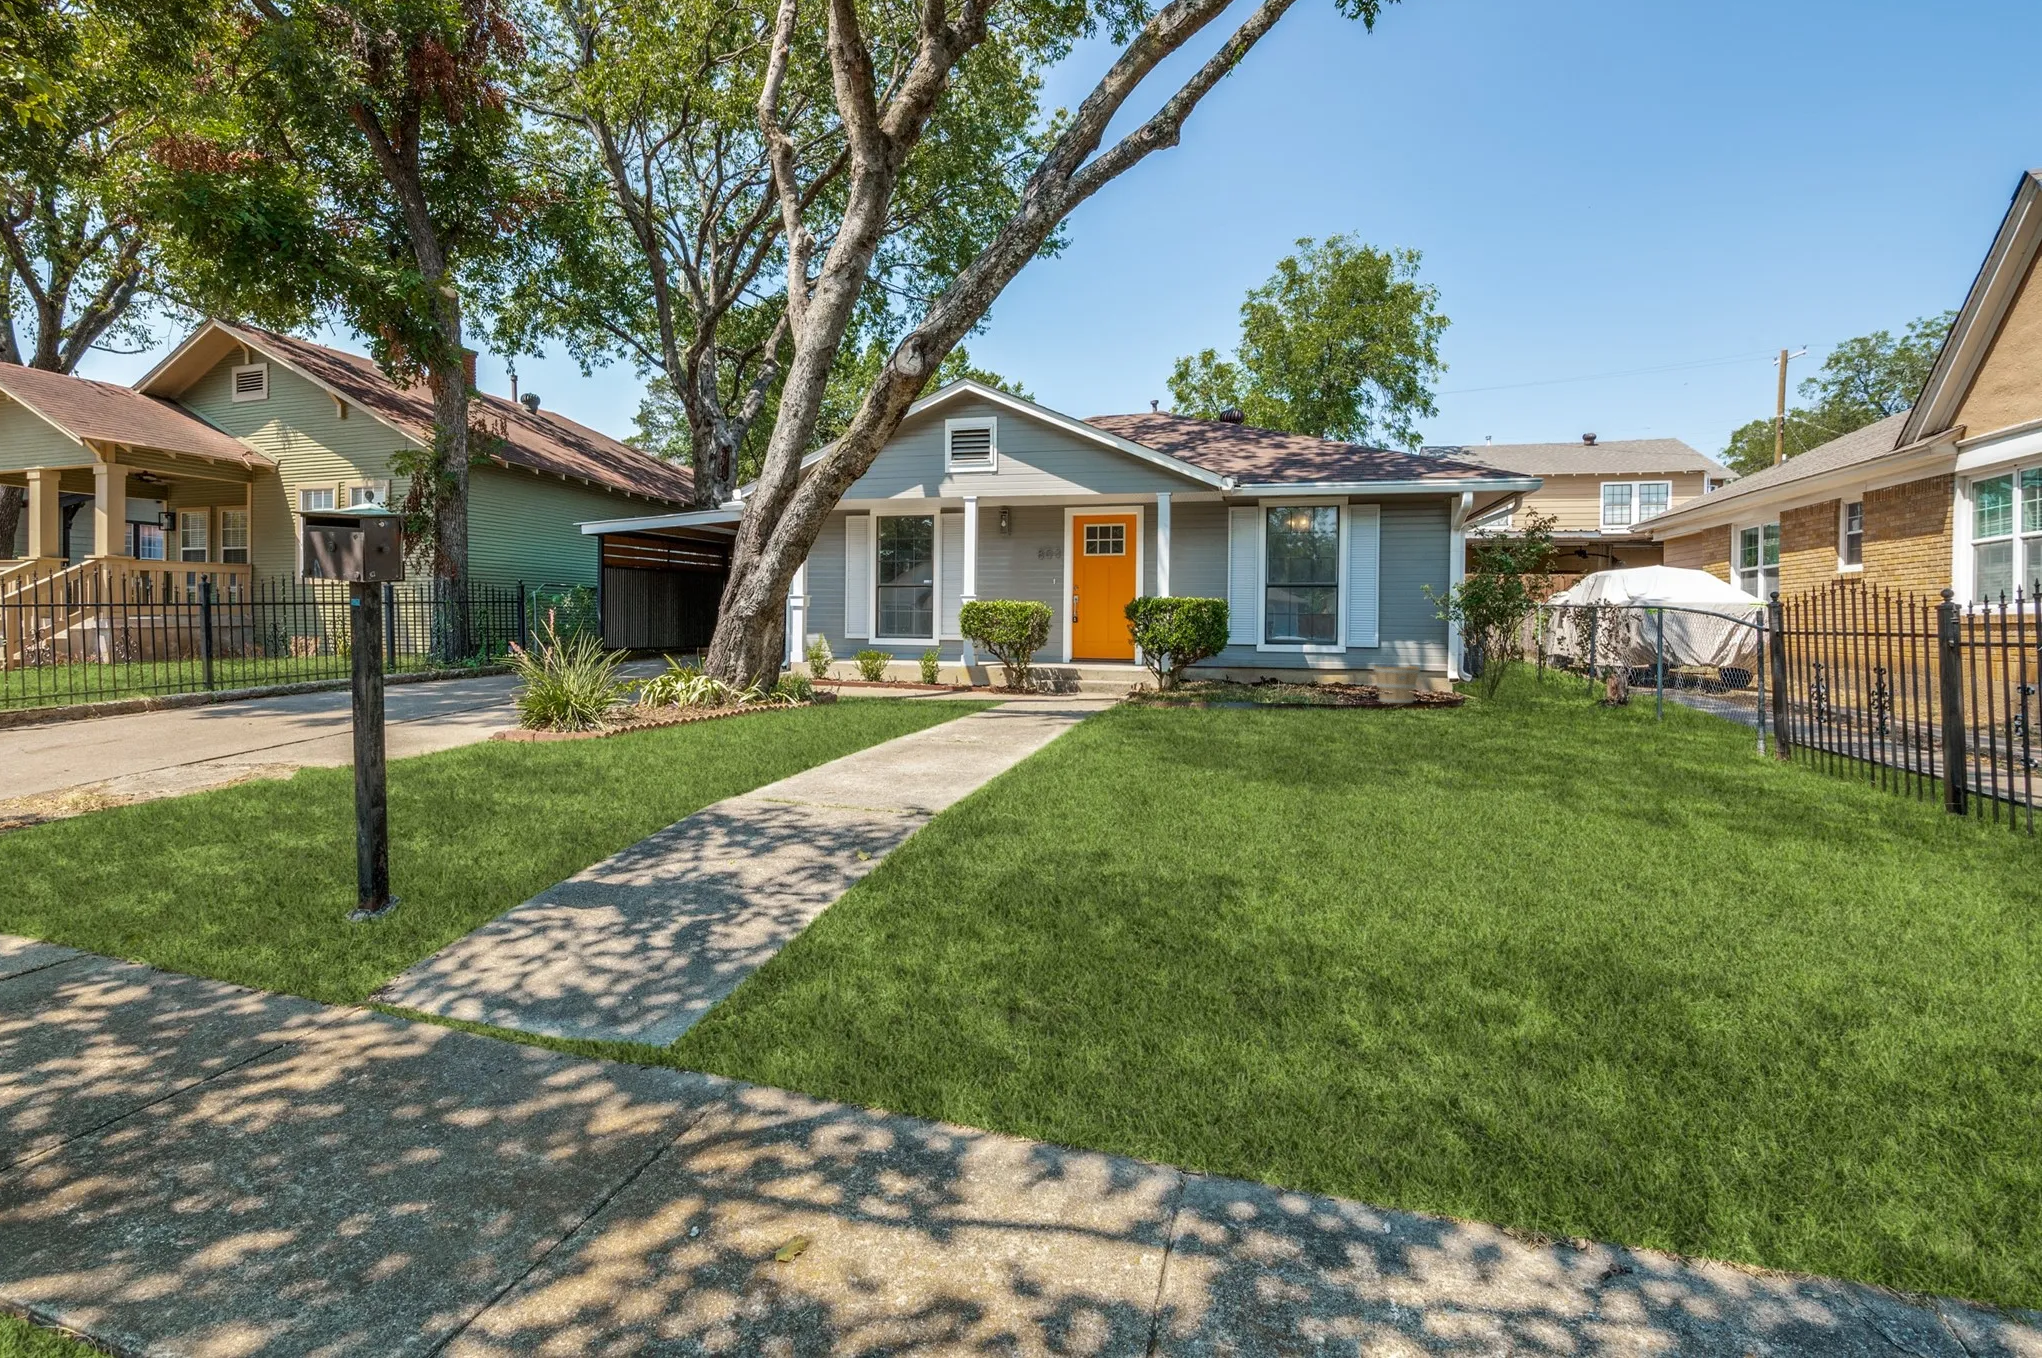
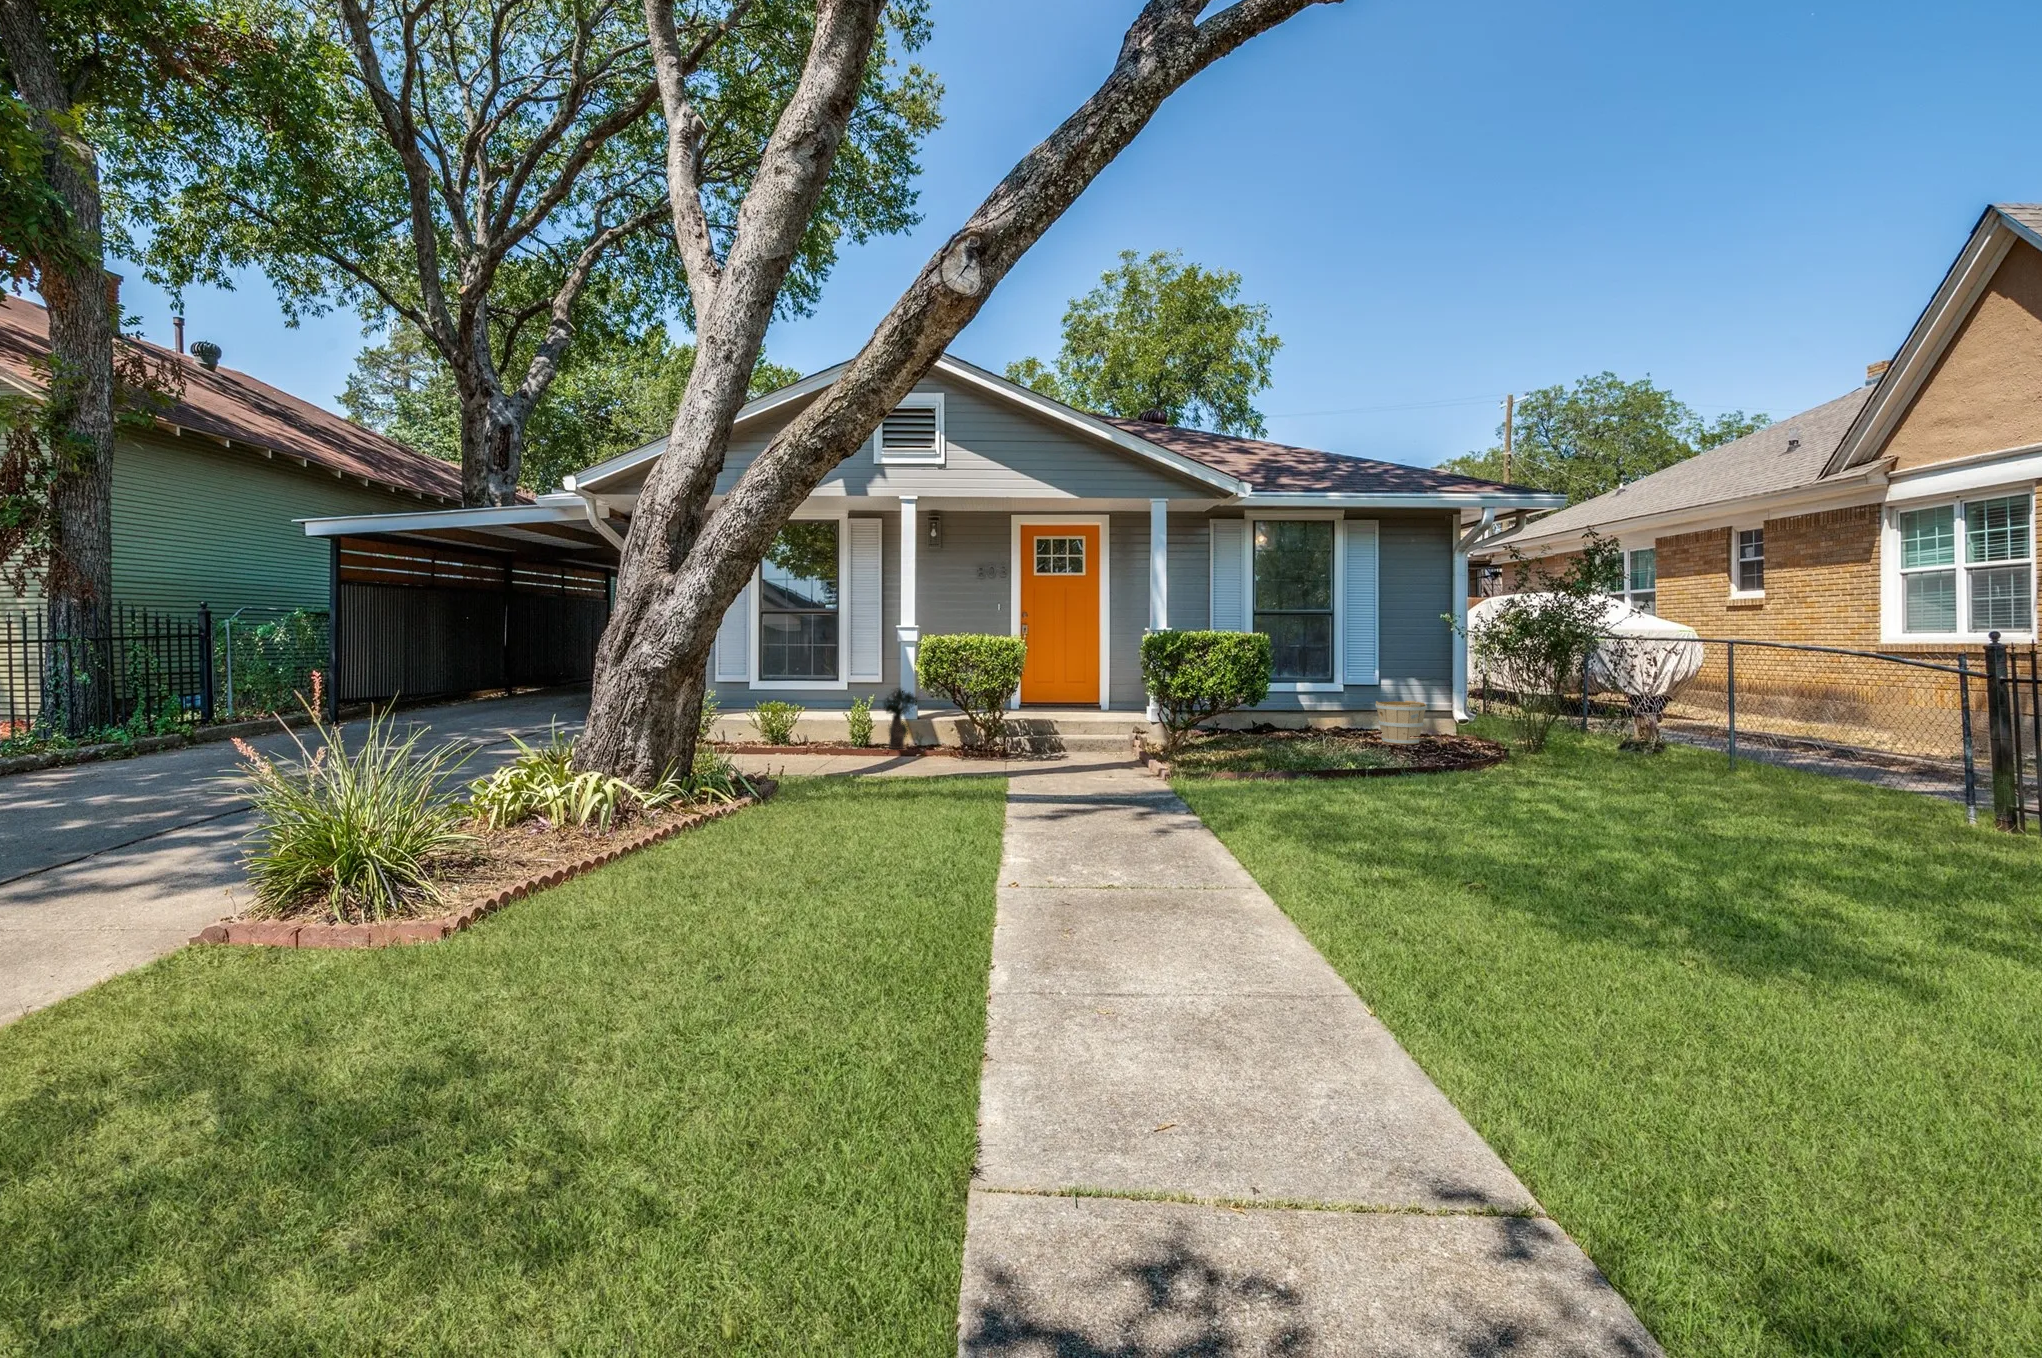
potted plant: none [943,645,979,693] -> present [884,688,923,749]

